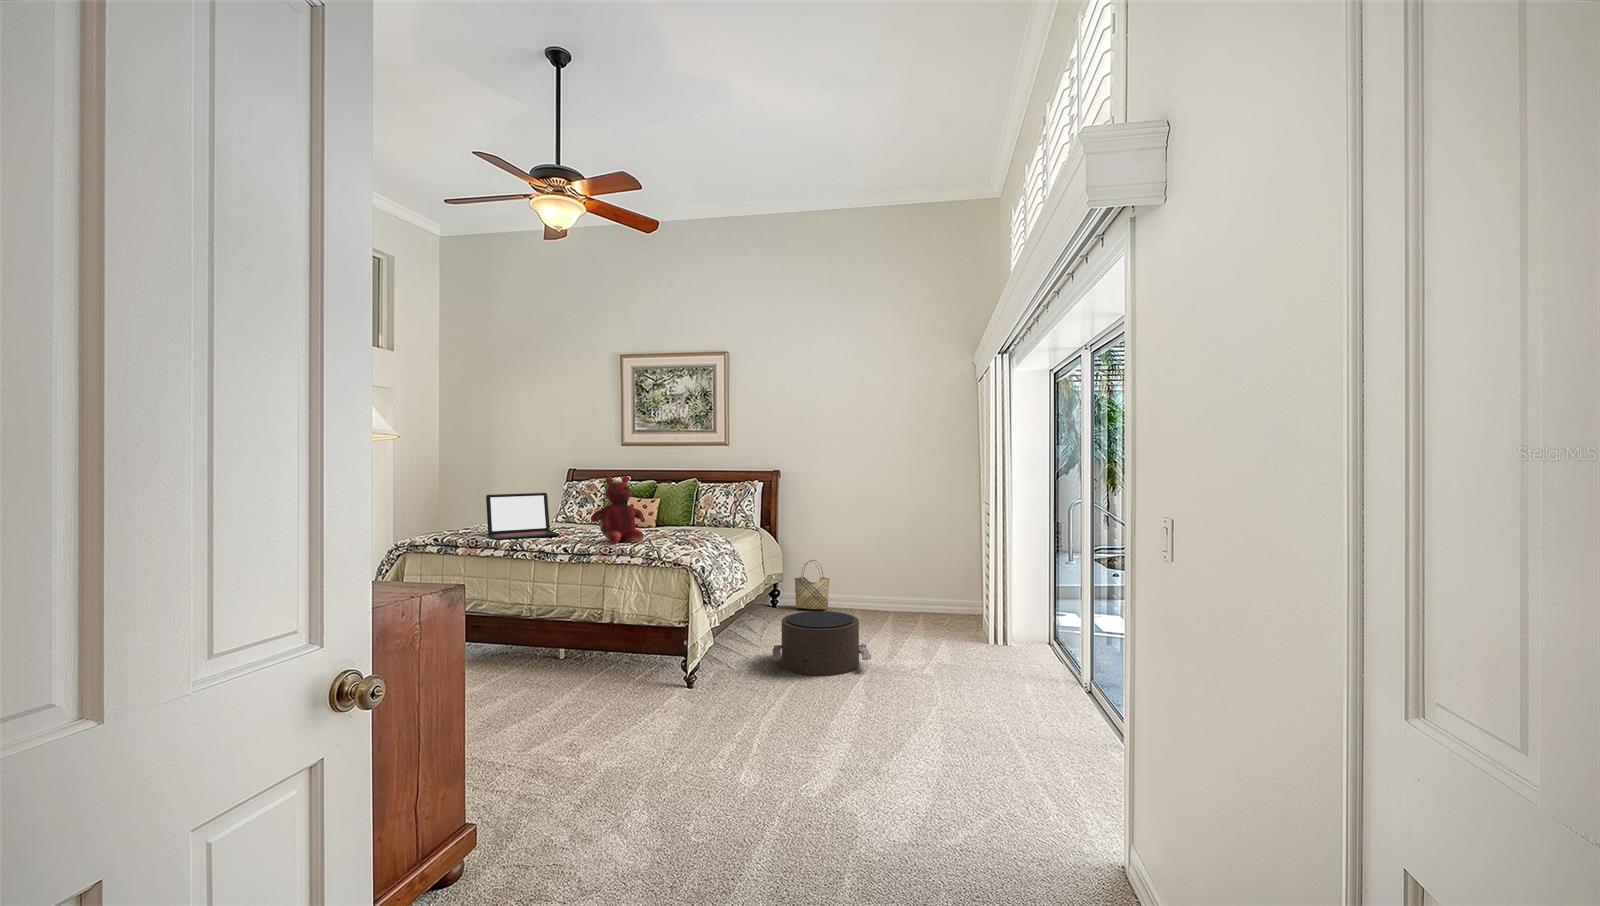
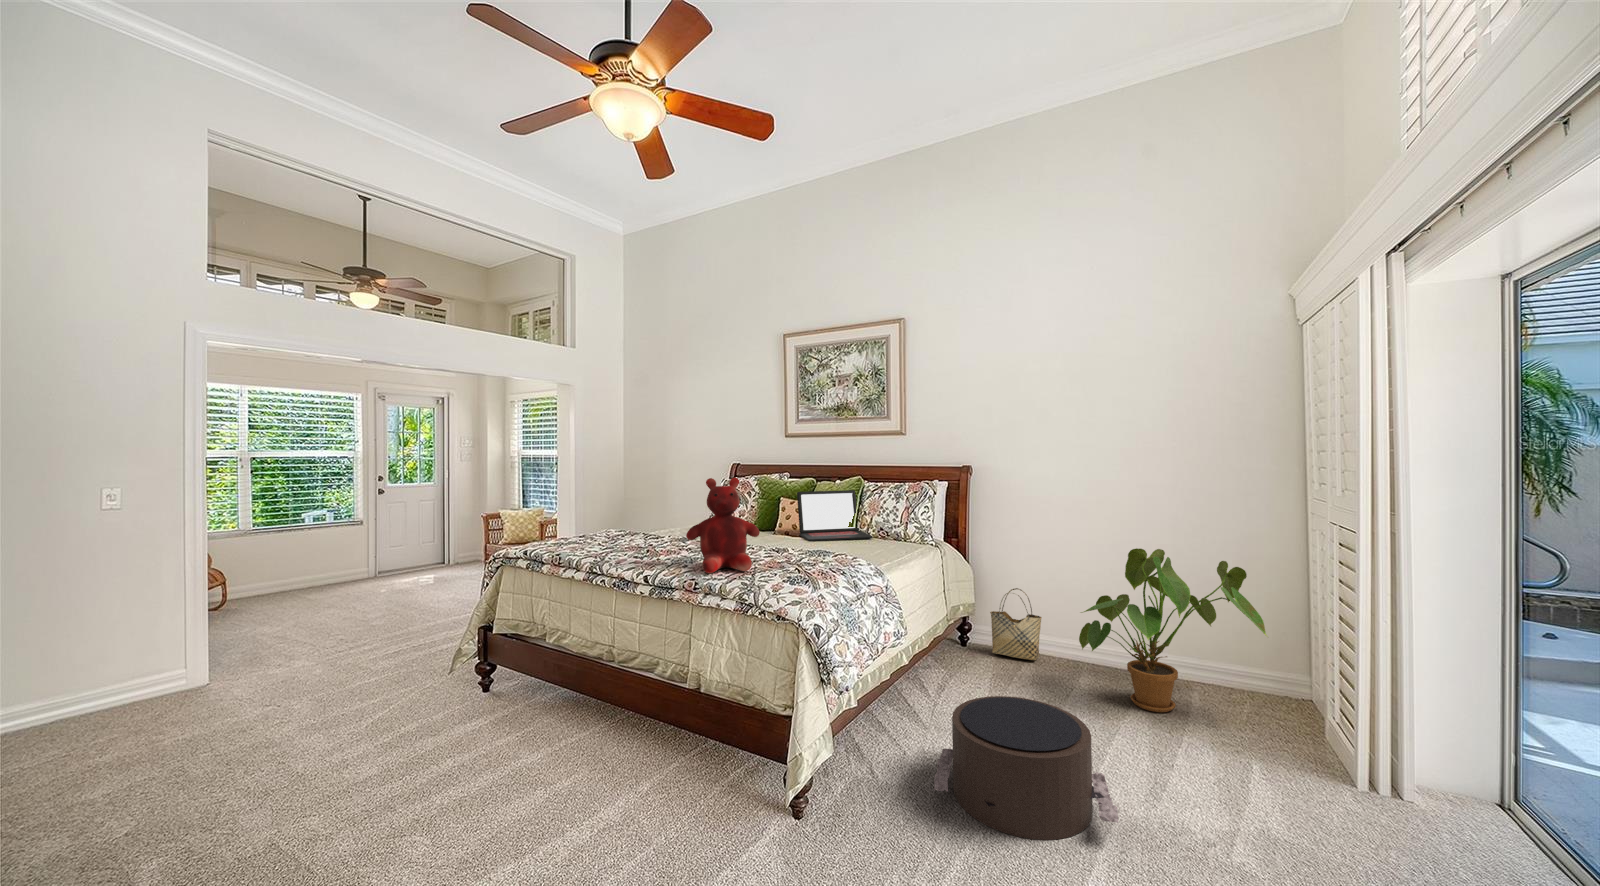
laptop: present [486,493,559,540] -> present [797,490,872,541]
house plant: none [854,524,957,626] -> present [1079,548,1268,712]

